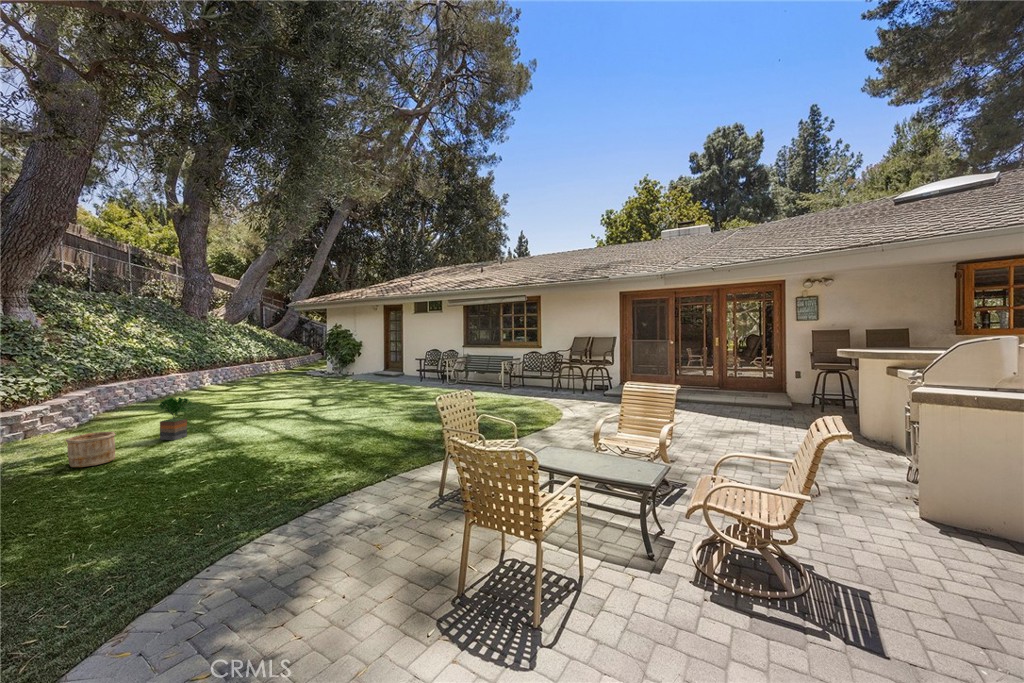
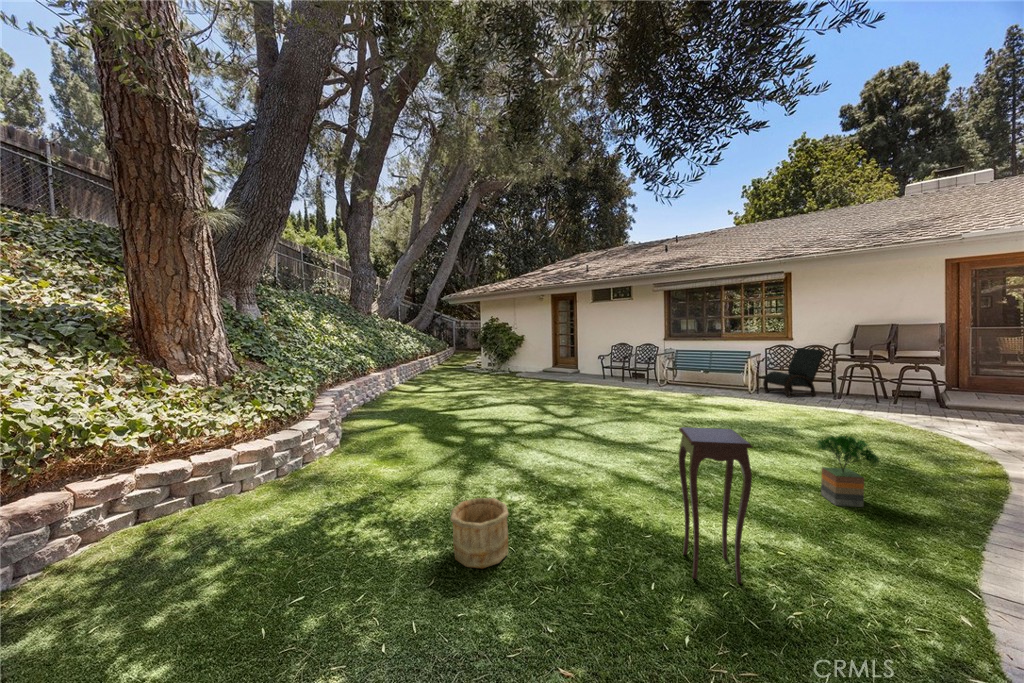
lounge chair: none [509,354,548,391] -> present [763,348,824,397]
side table: none [201,386,251,467] -> present [678,427,753,584]
potted tree: present [159,398,192,440] -> present [817,435,879,507]

